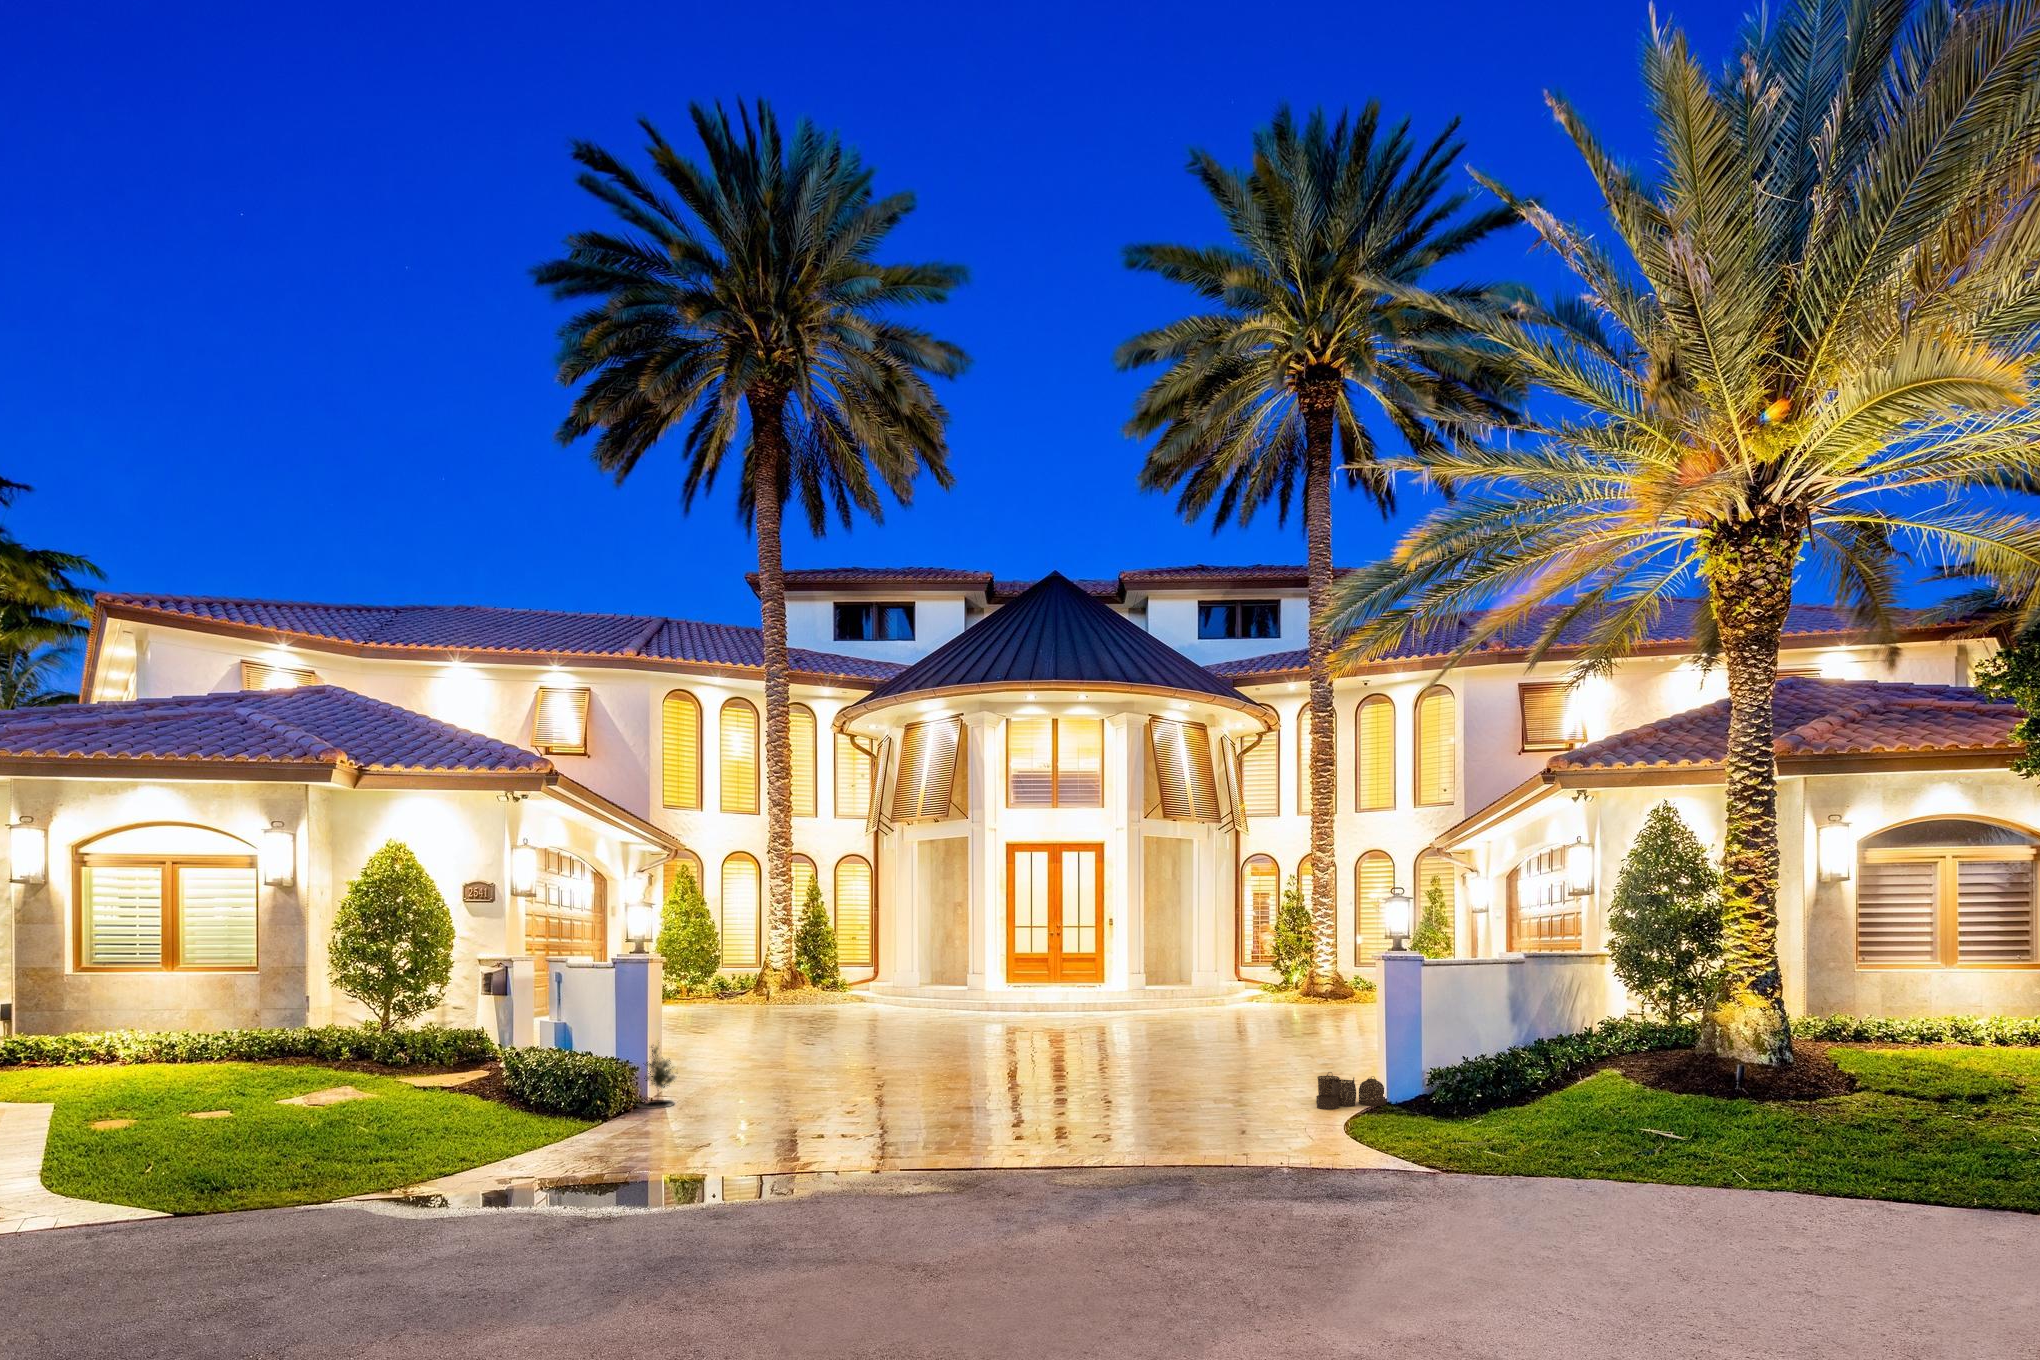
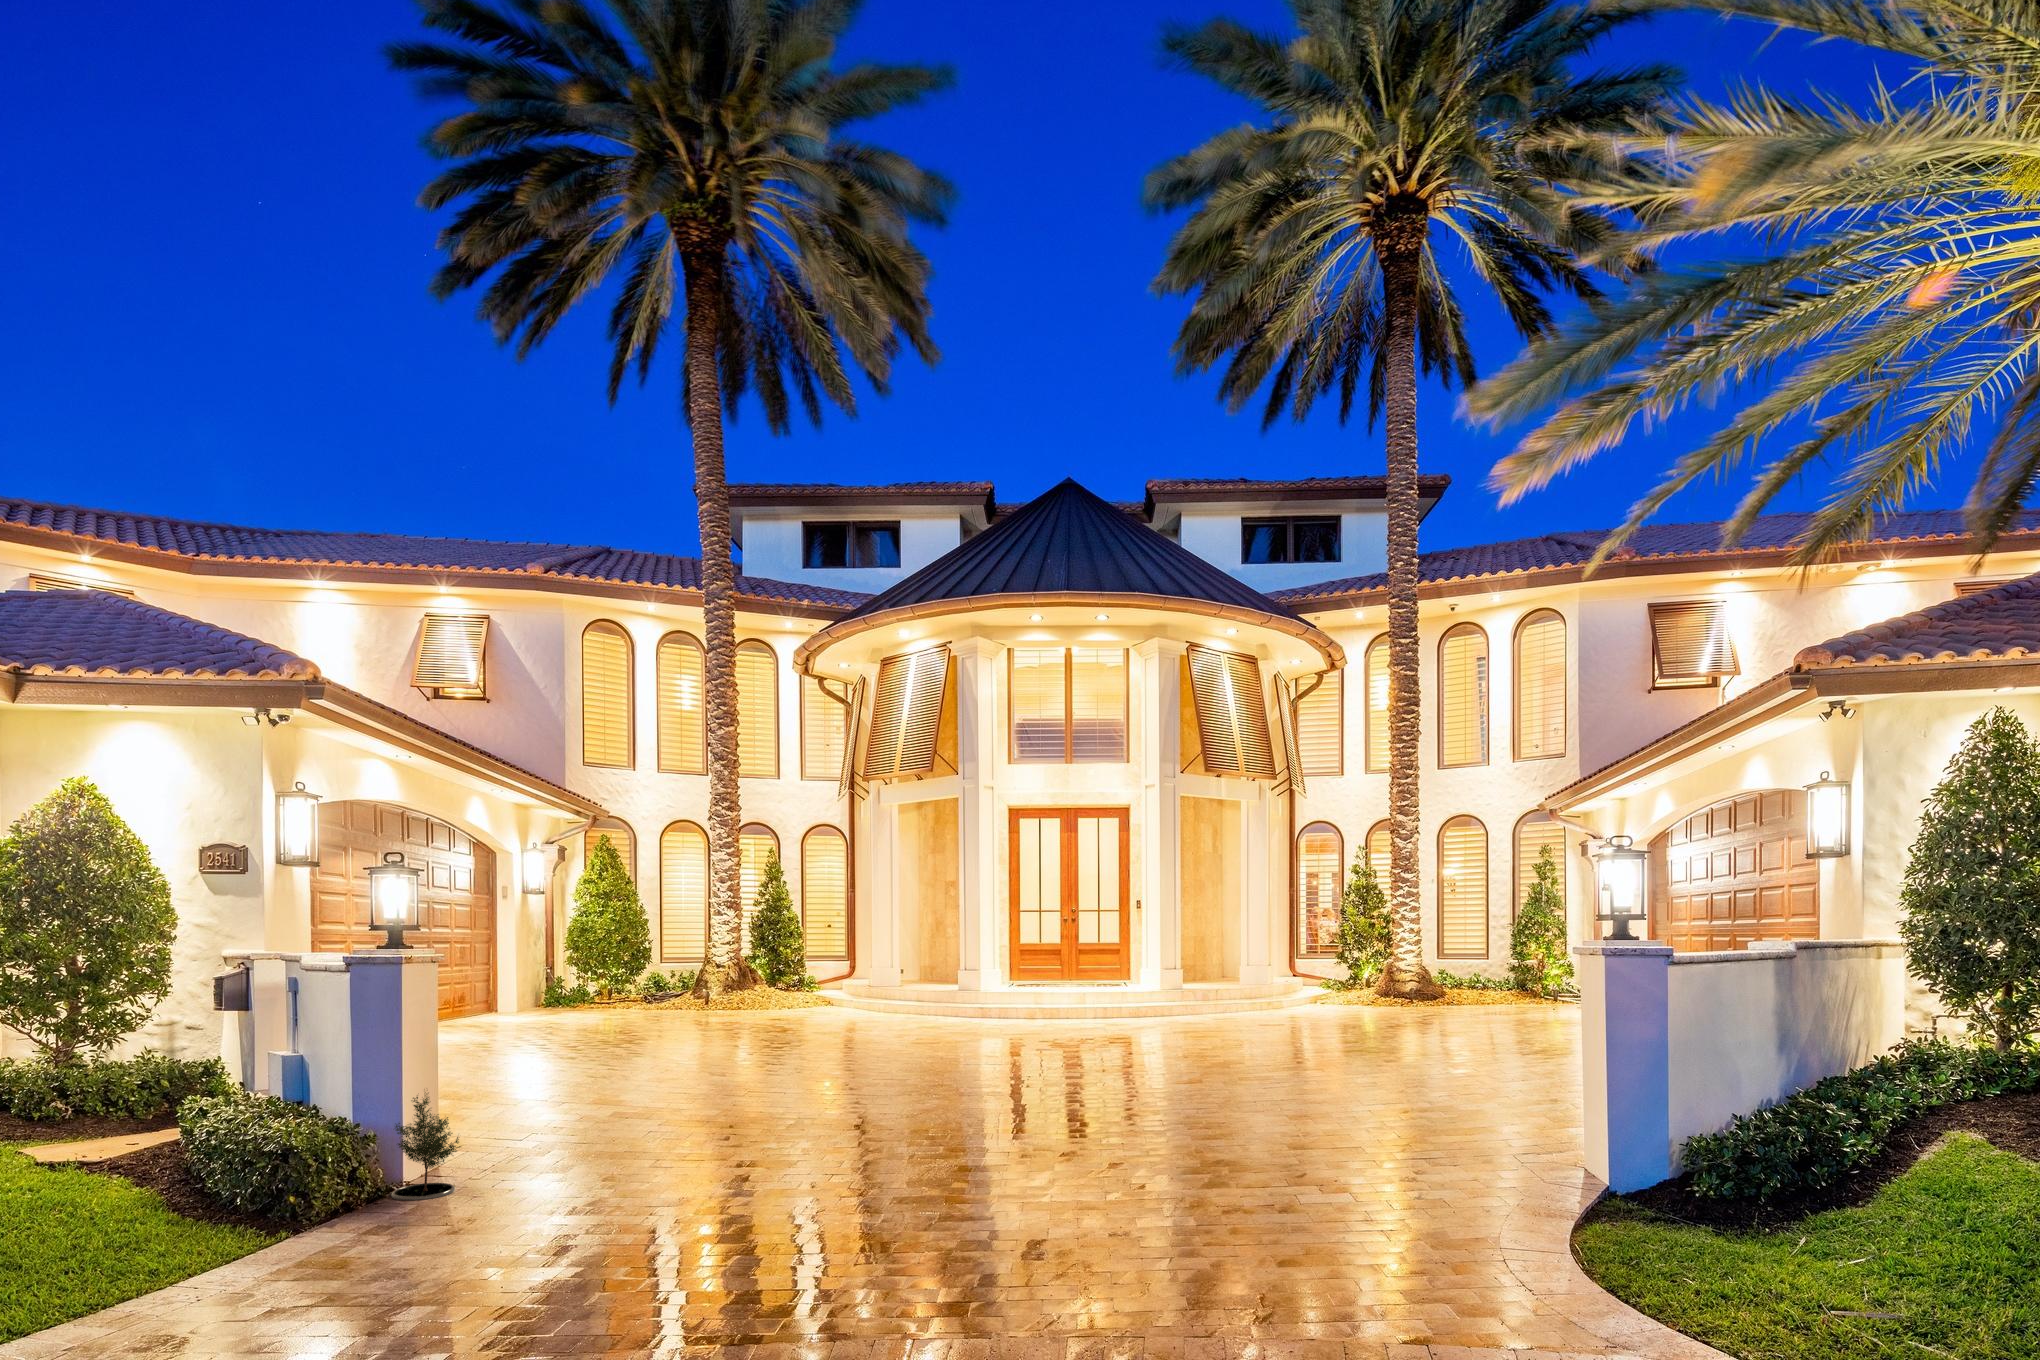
woven basket: present [1316,1072,1386,1110] -> none [1479,1134,1593,1202]

